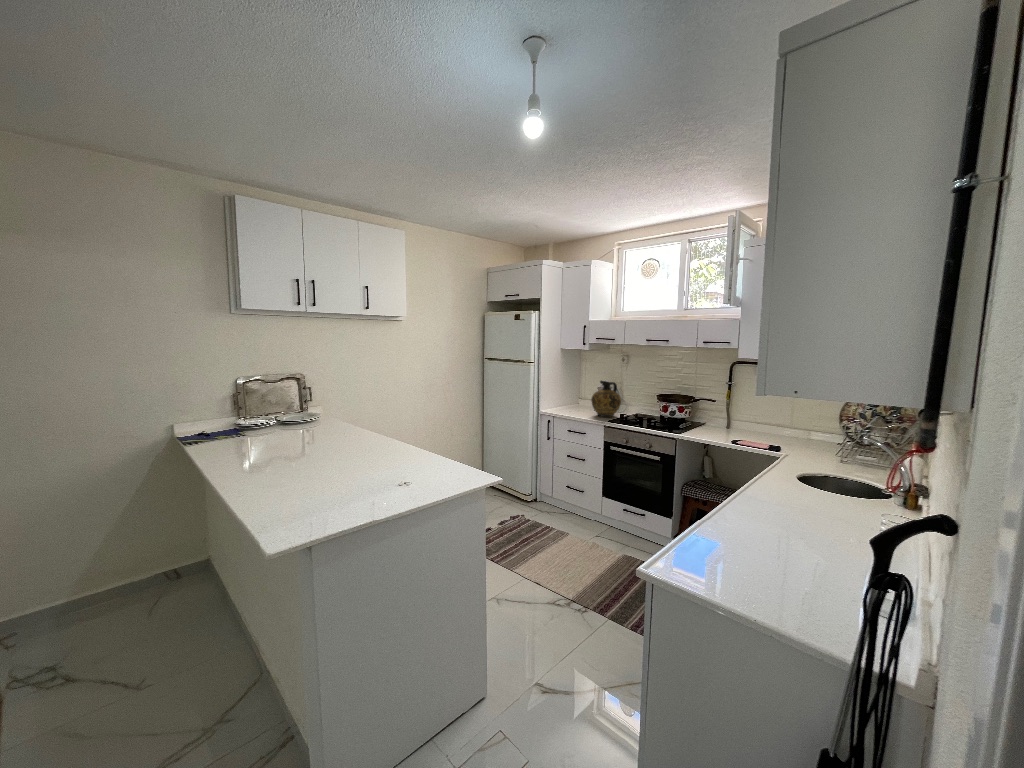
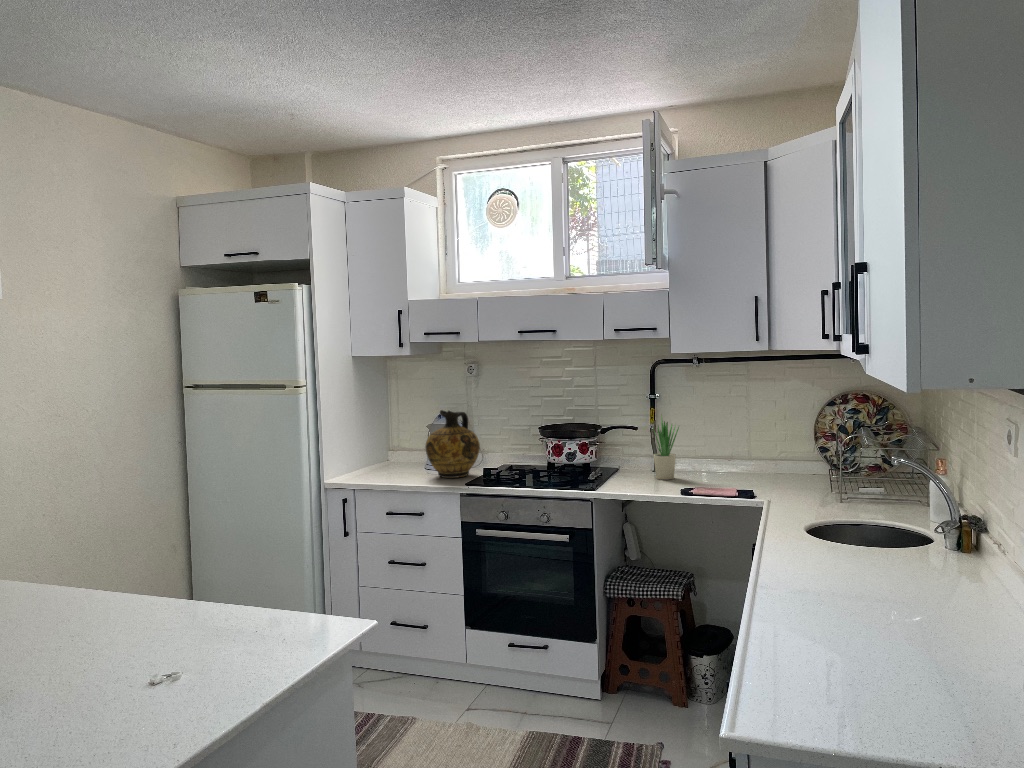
potted plant: none [723,393,742,434] -> present [654,415,679,480]

